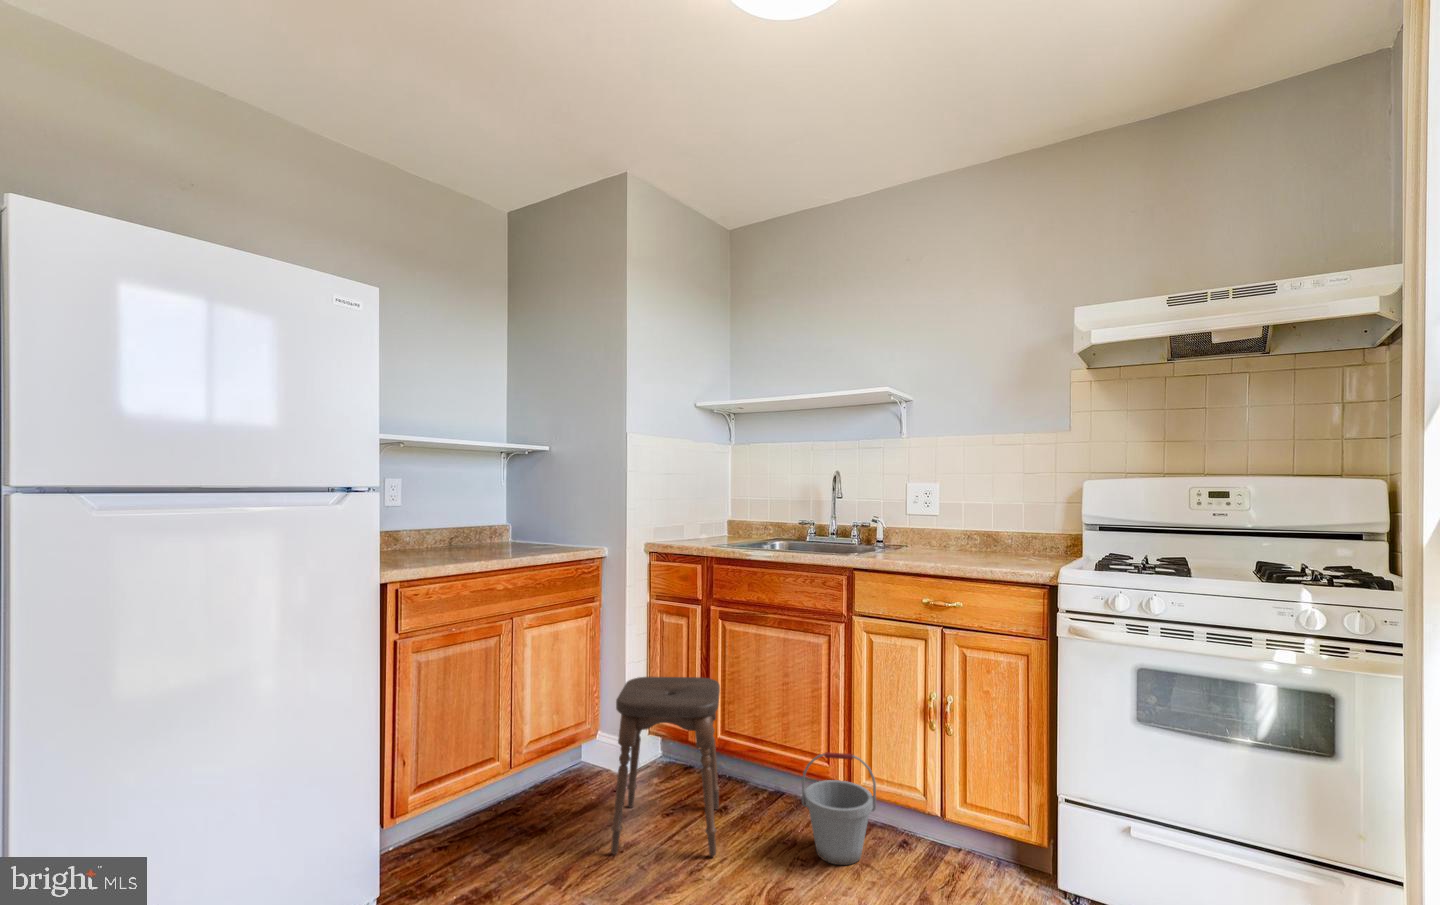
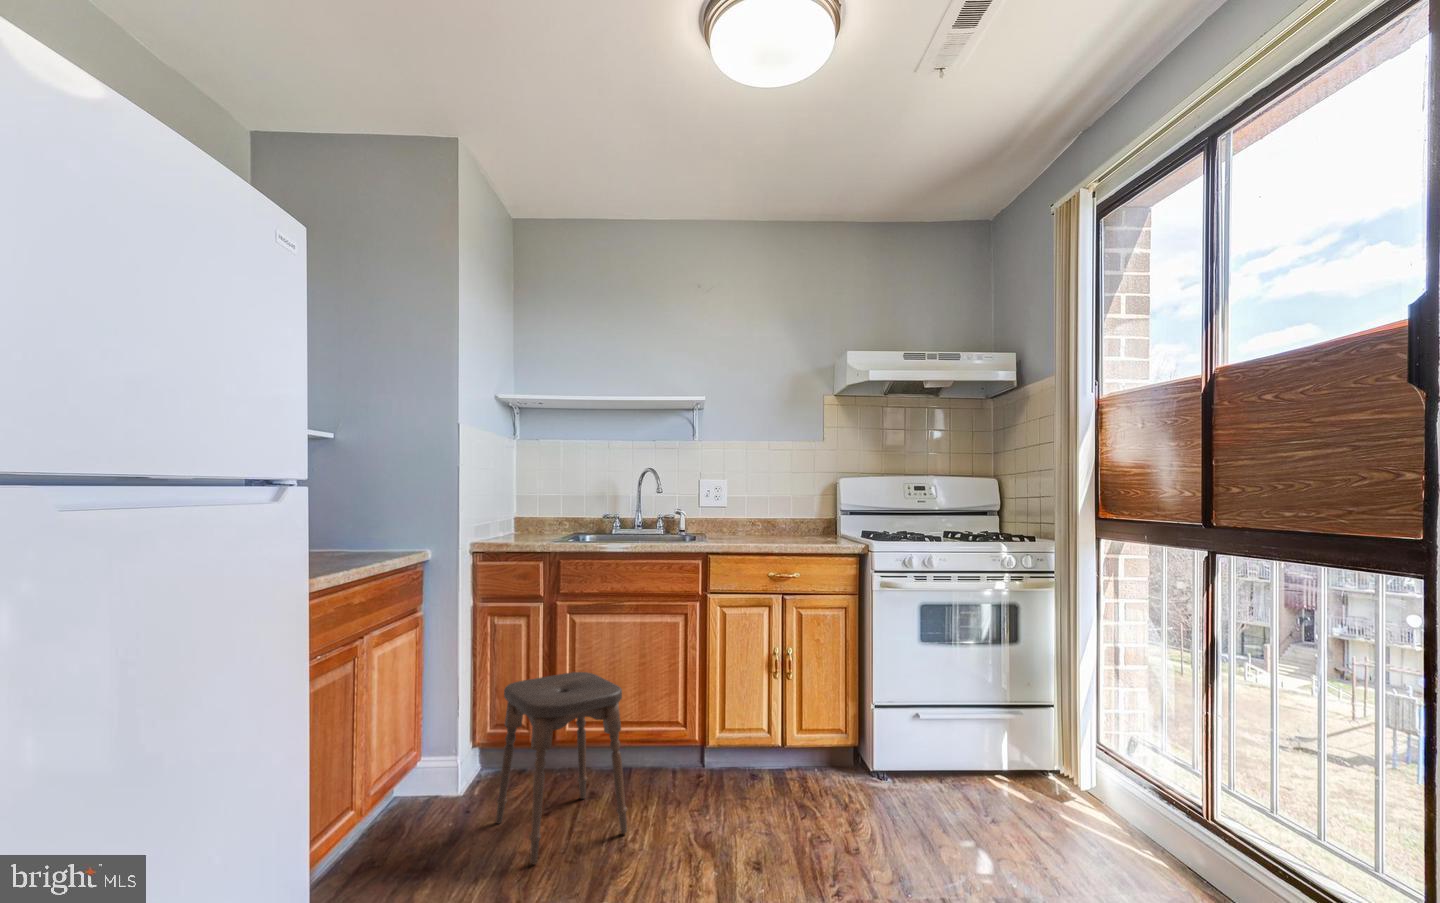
bucket: present [802,752,876,865] -> none [686,710,743,806]

